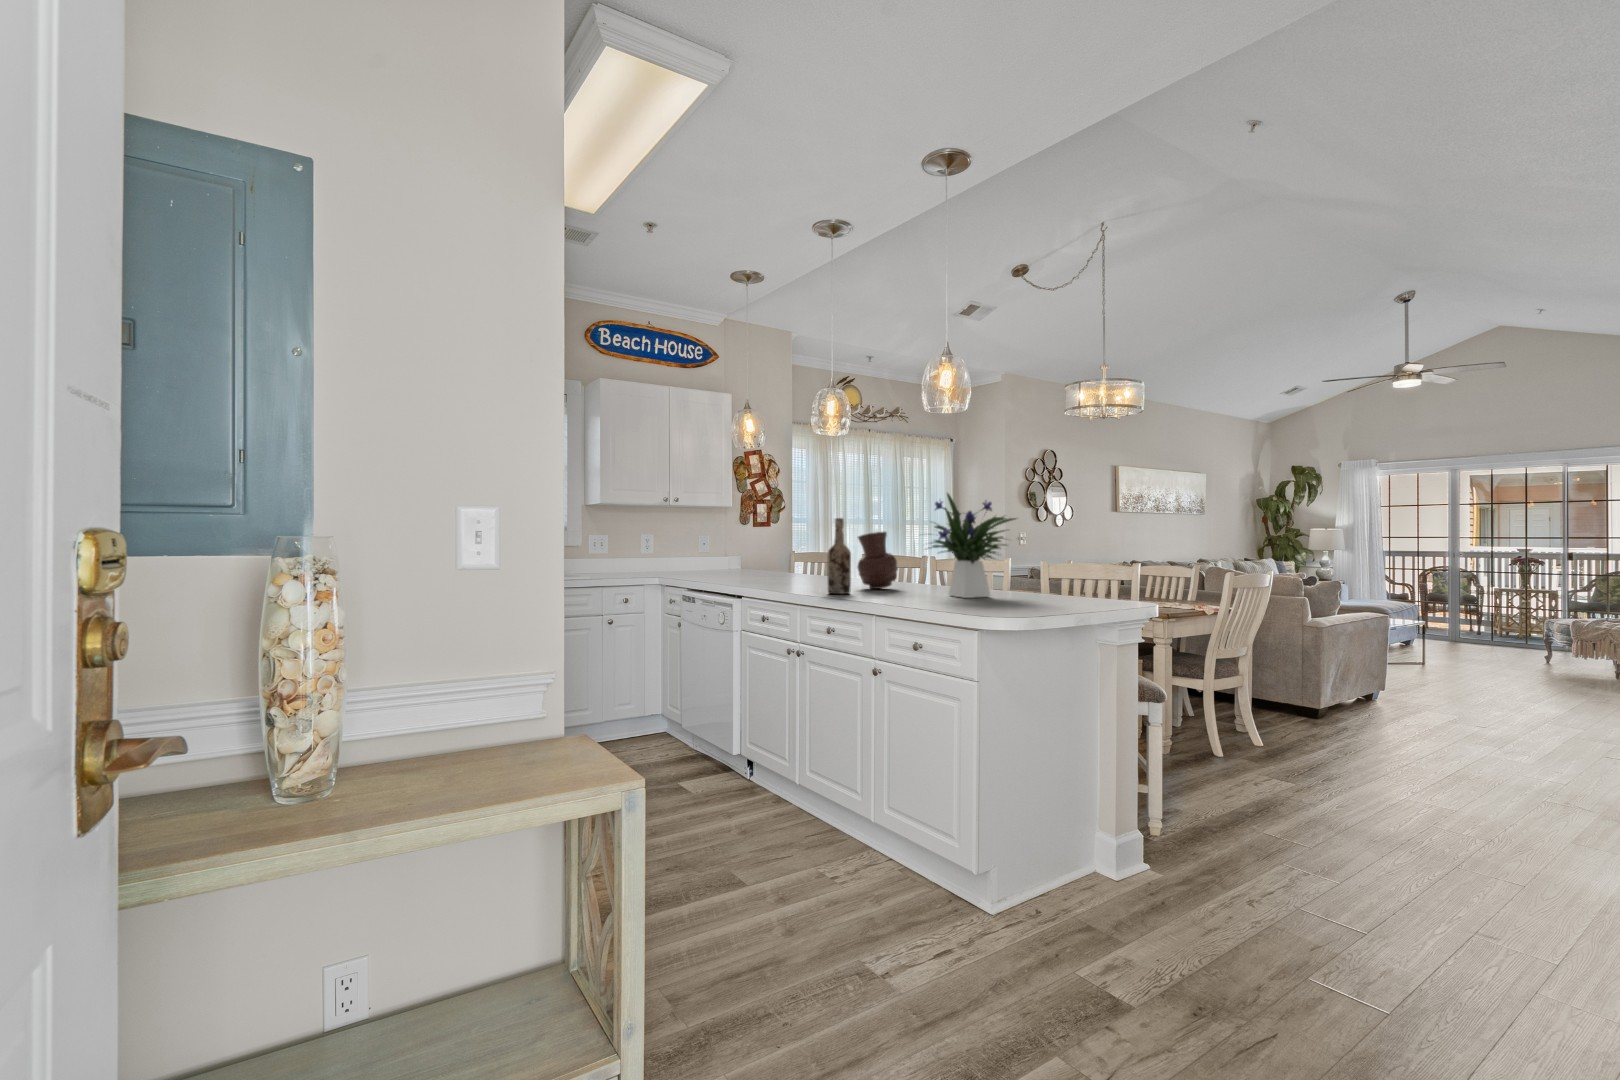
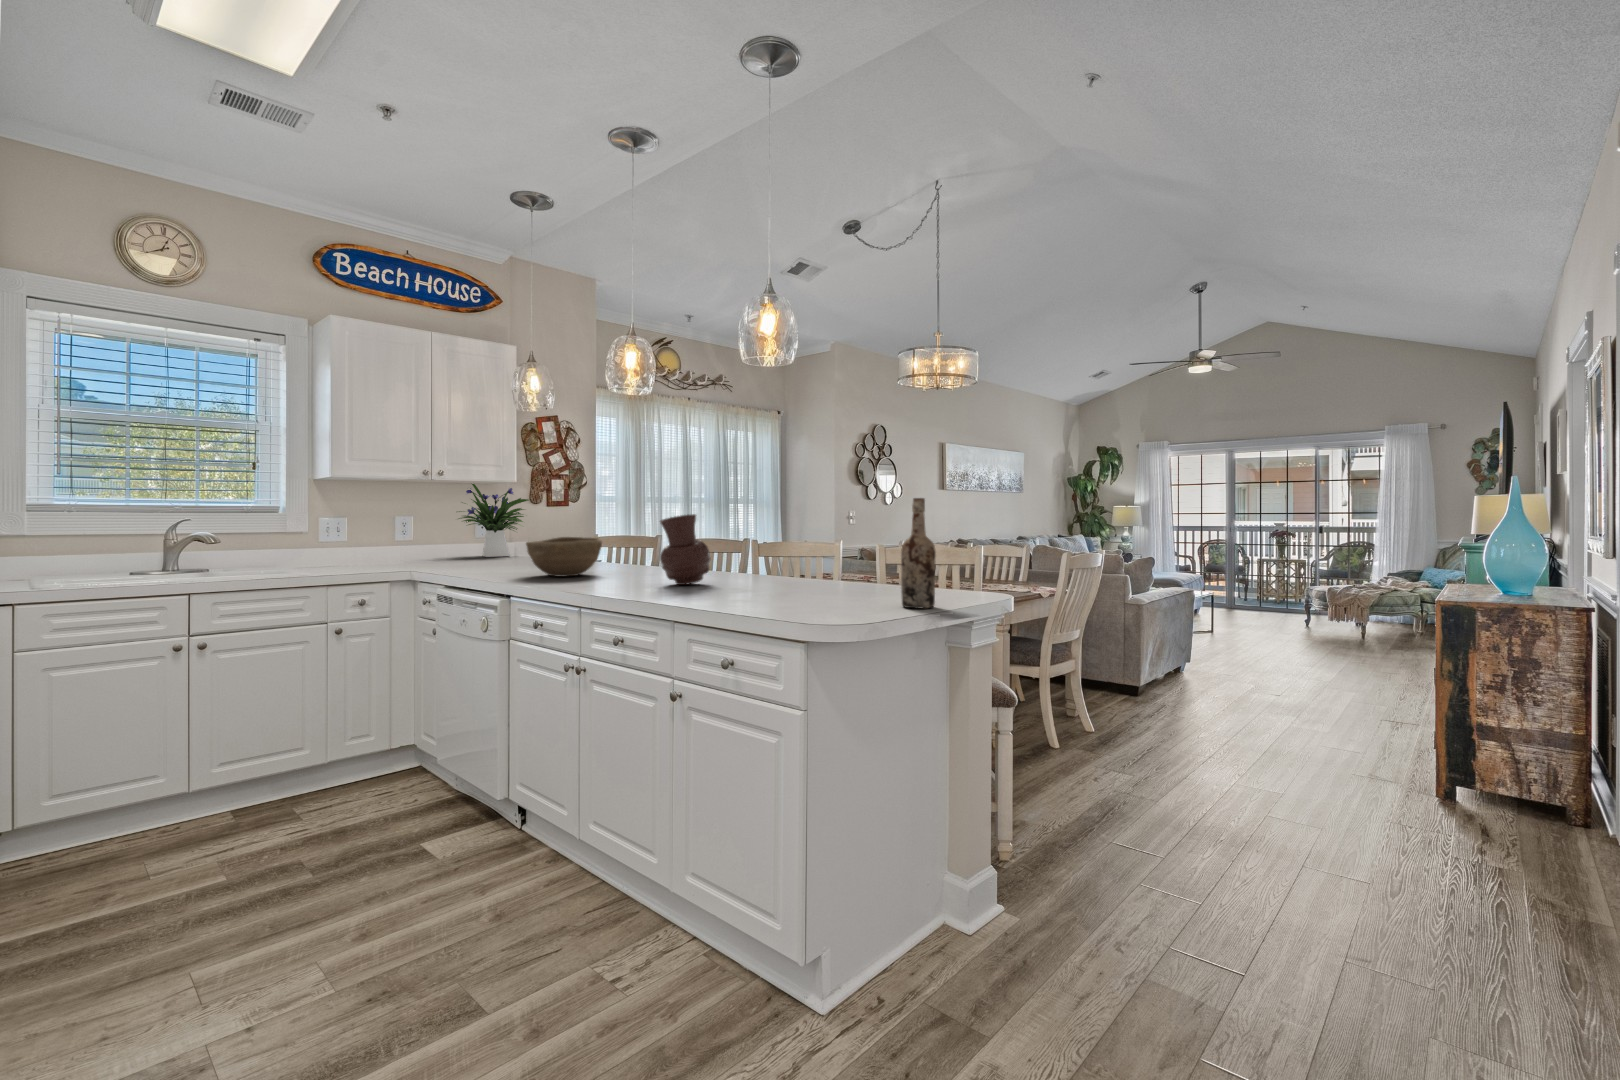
flower arrangement: present [932,493,1016,598] -> present [459,484,529,557]
wine bottle: present [828,518,851,594] -> present [901,498,936,608]
bowl: none [748,551,807,582] -> present [526,537,602,577]

